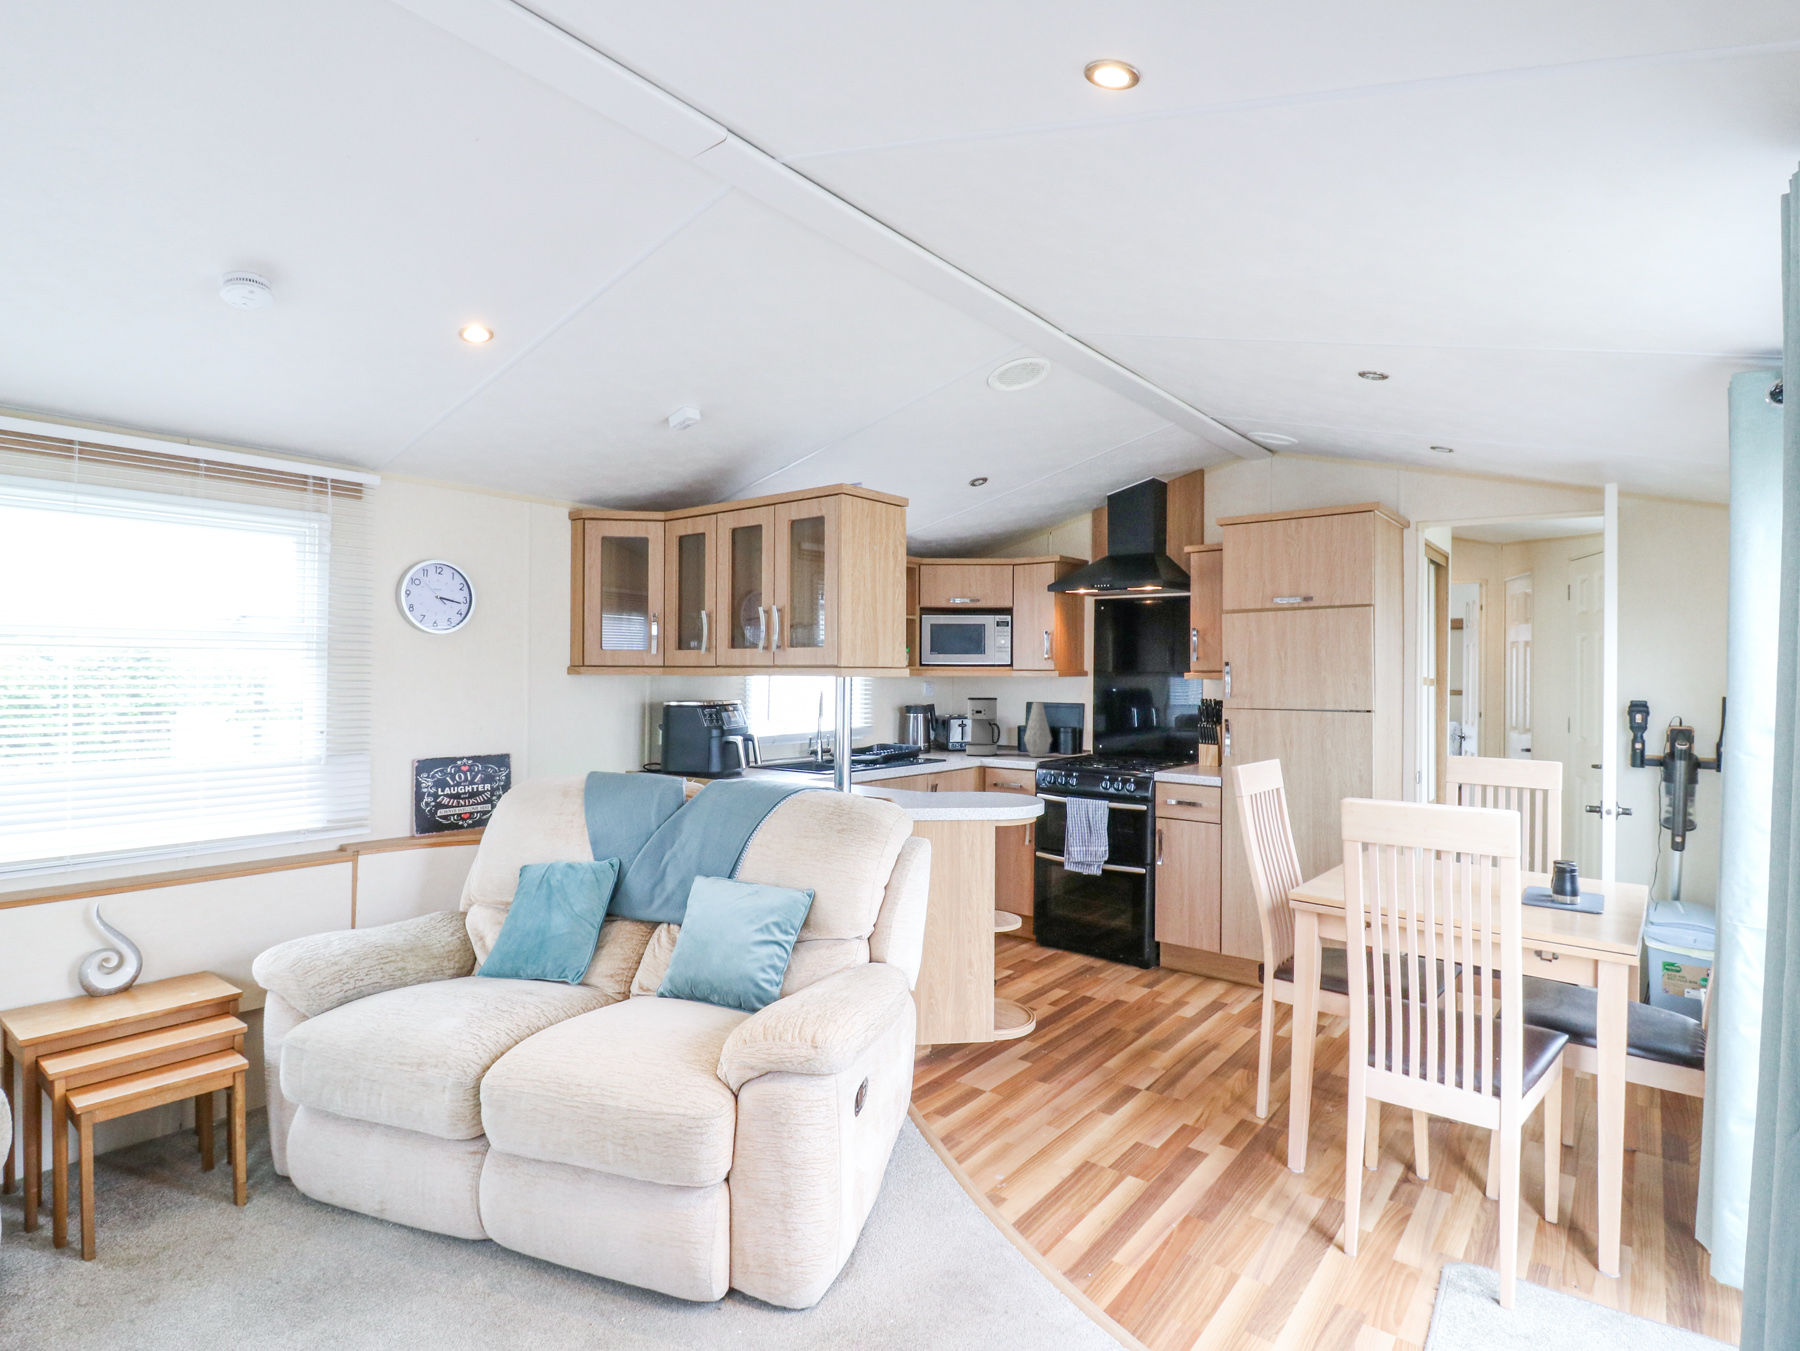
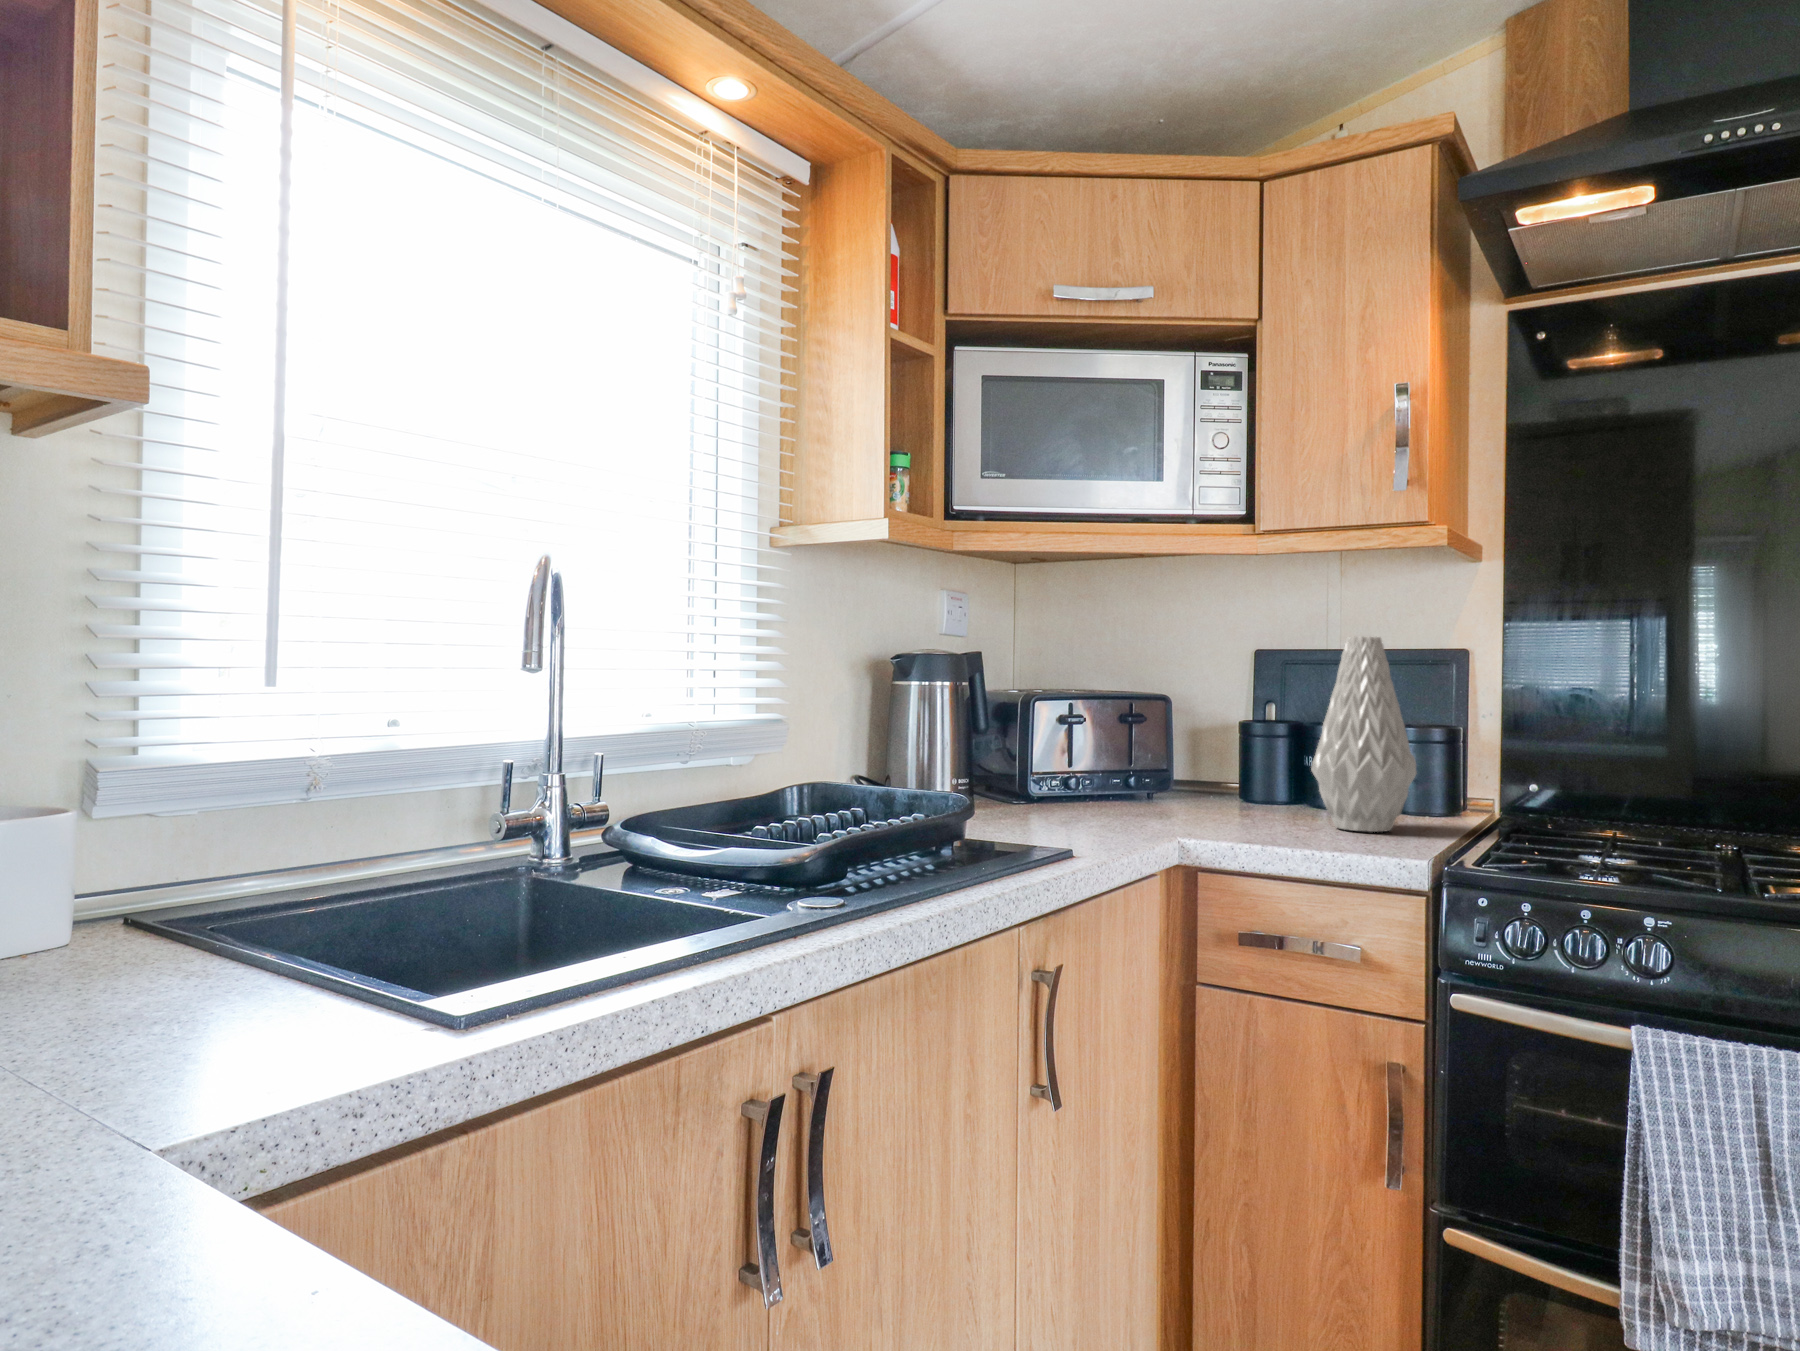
coffee maker: present [966,697,1000,756] -> none [1105,621,1223,825]

